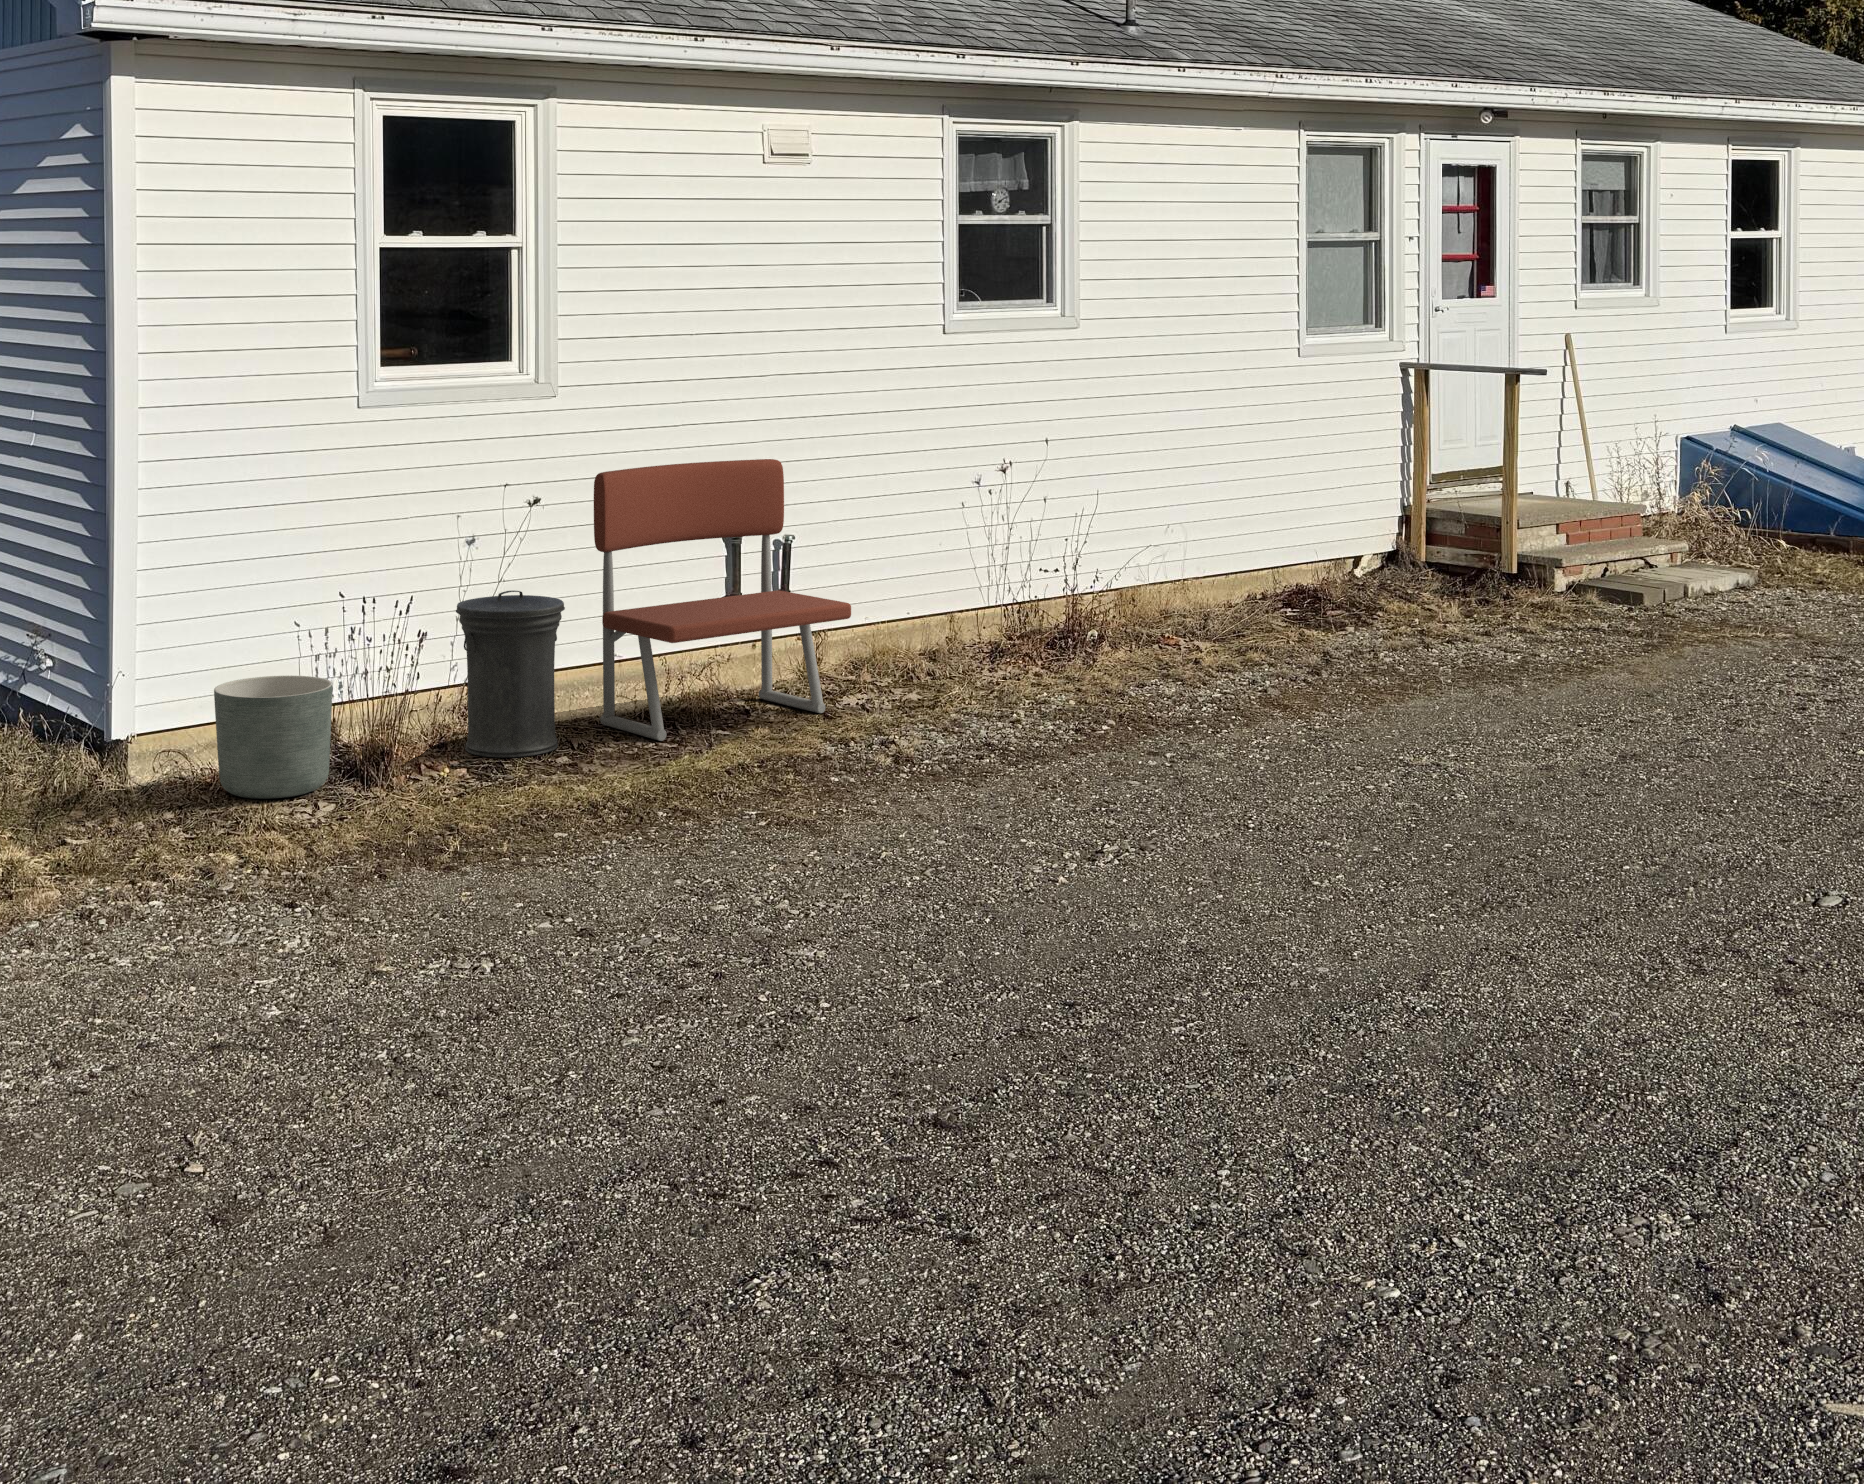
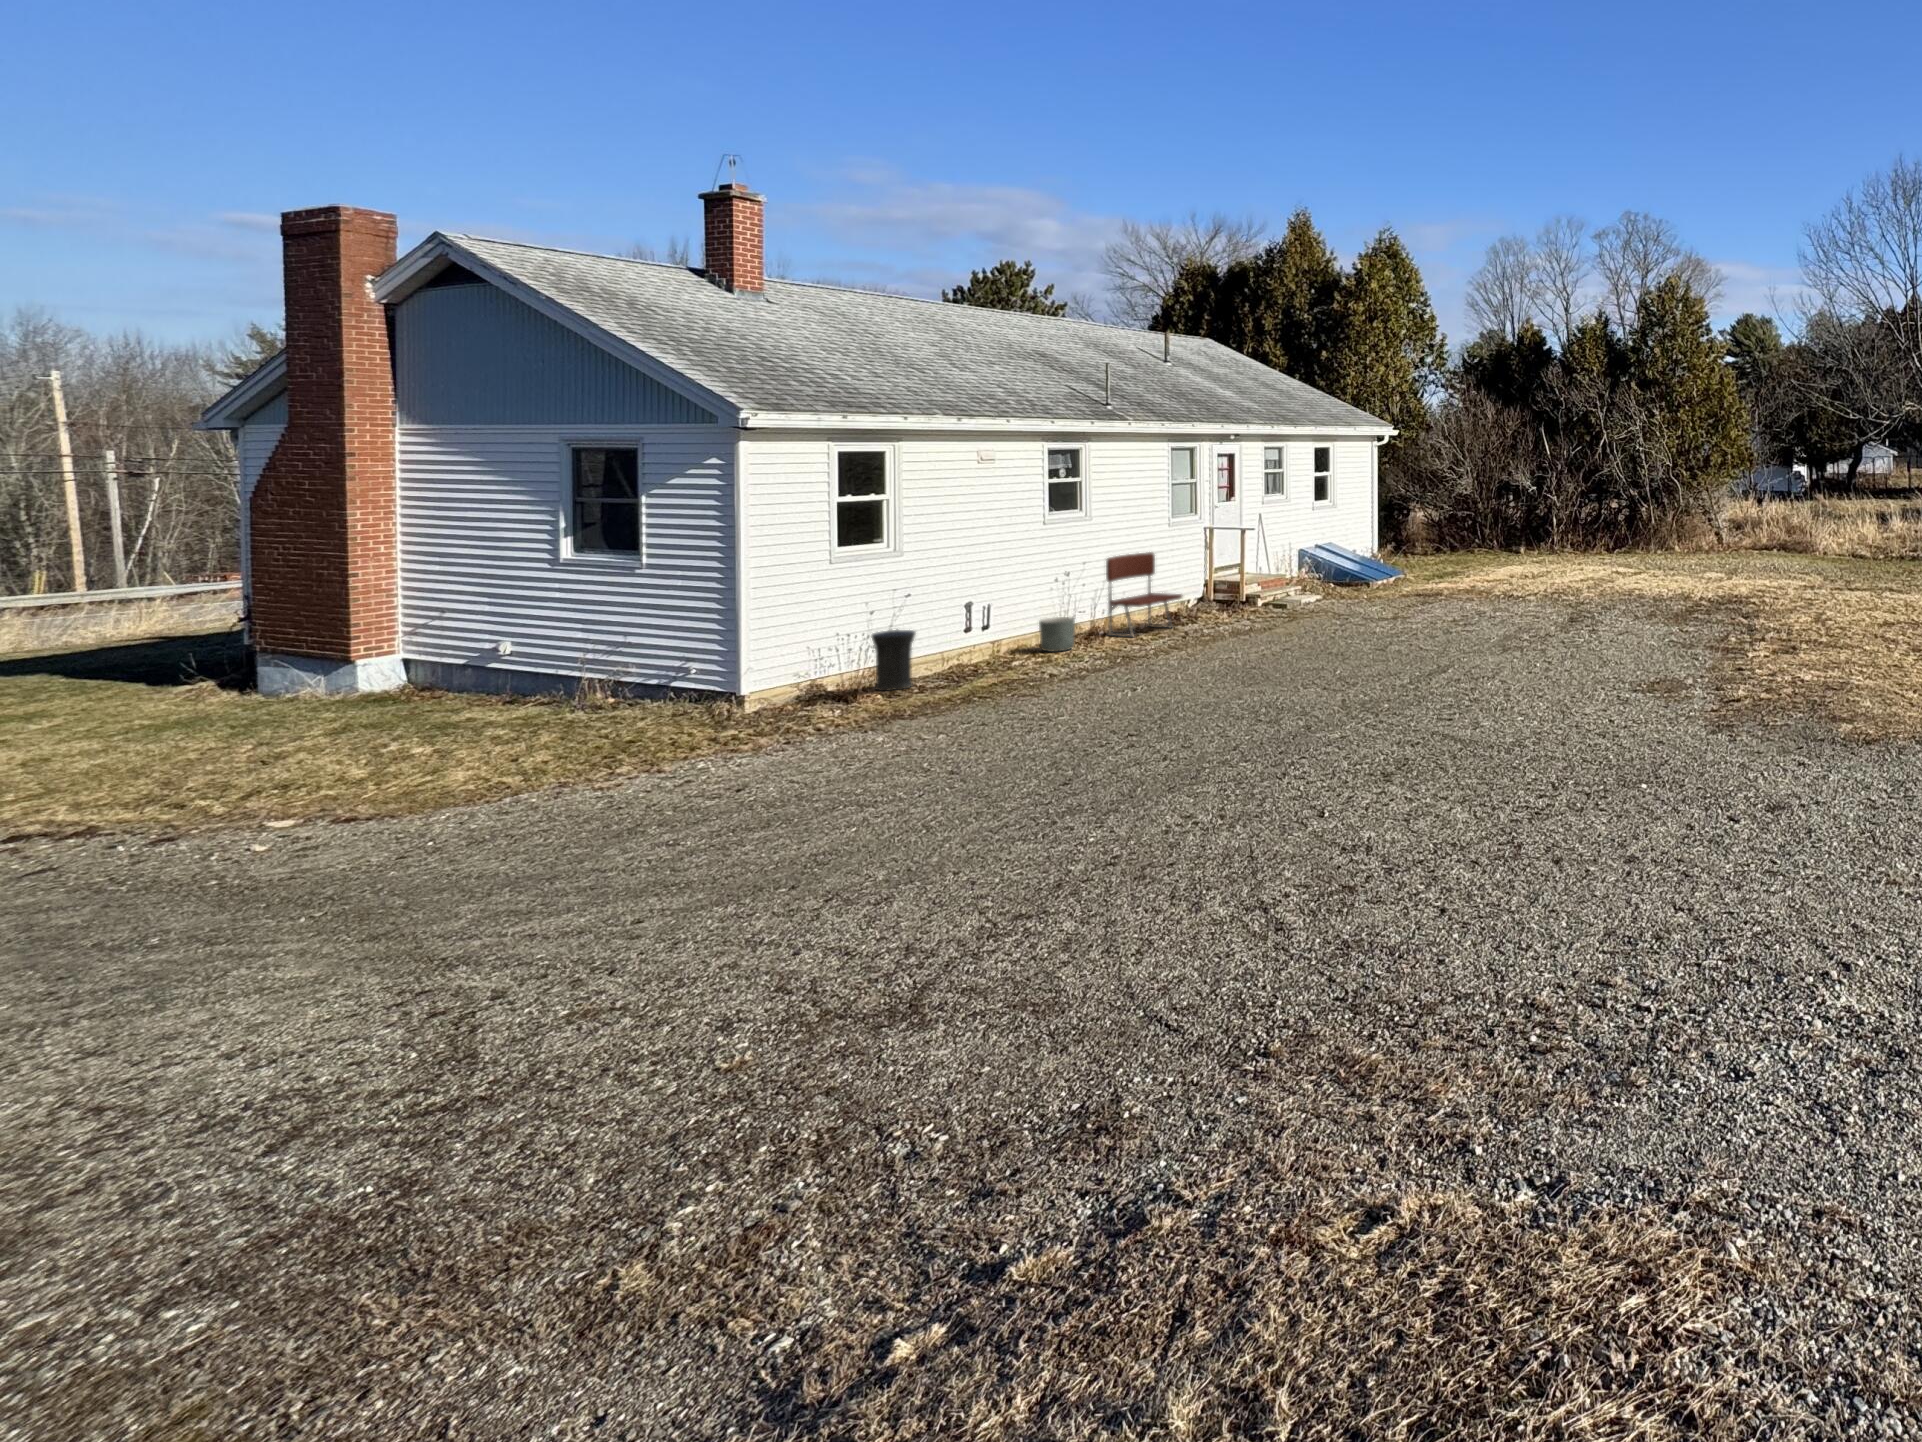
bench: present [594,459,851,741] -> present [1106,552,1182,637]
planter: present [214,675,332,799] -> present [1039,617,1075,652]

